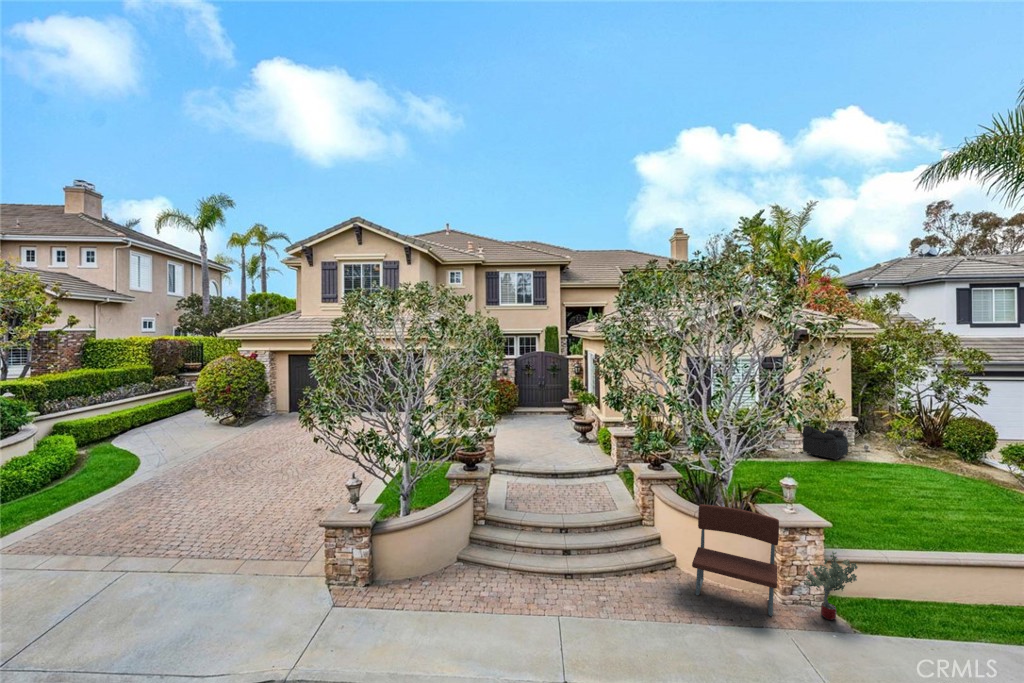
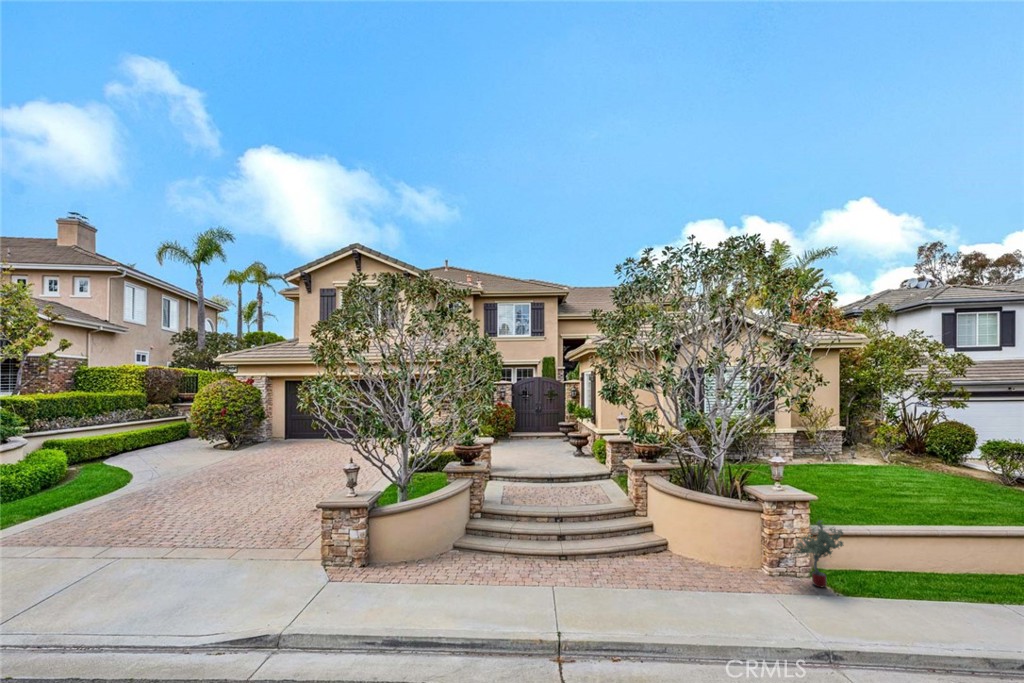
chair: present [802,426,848,460] -> none [783,422,834,466]
bench: present [692,504,779,616] -> none [685,482,767,585]

